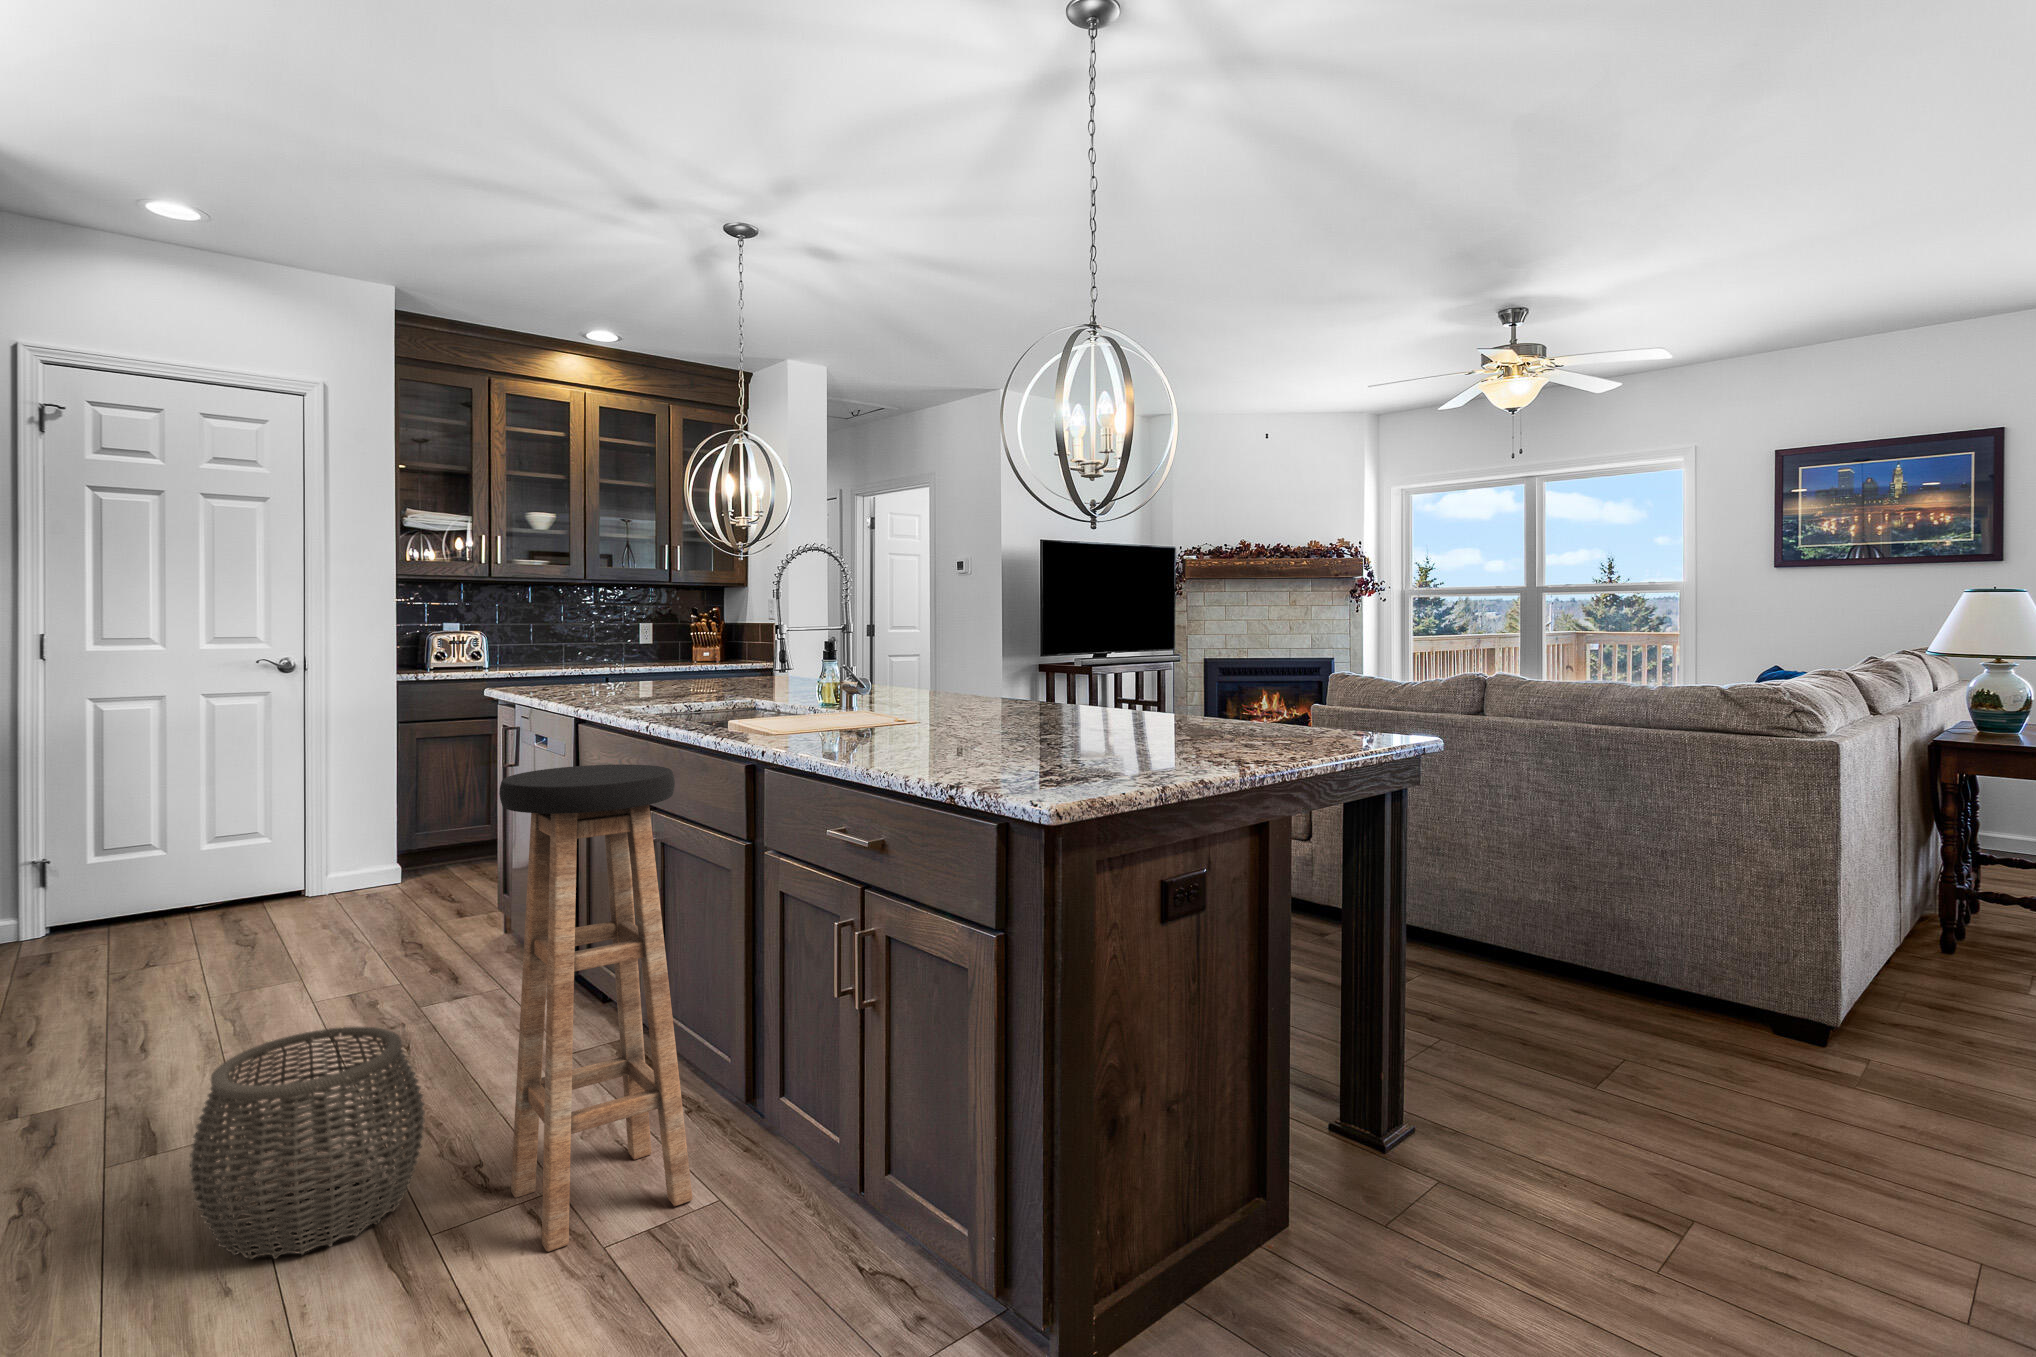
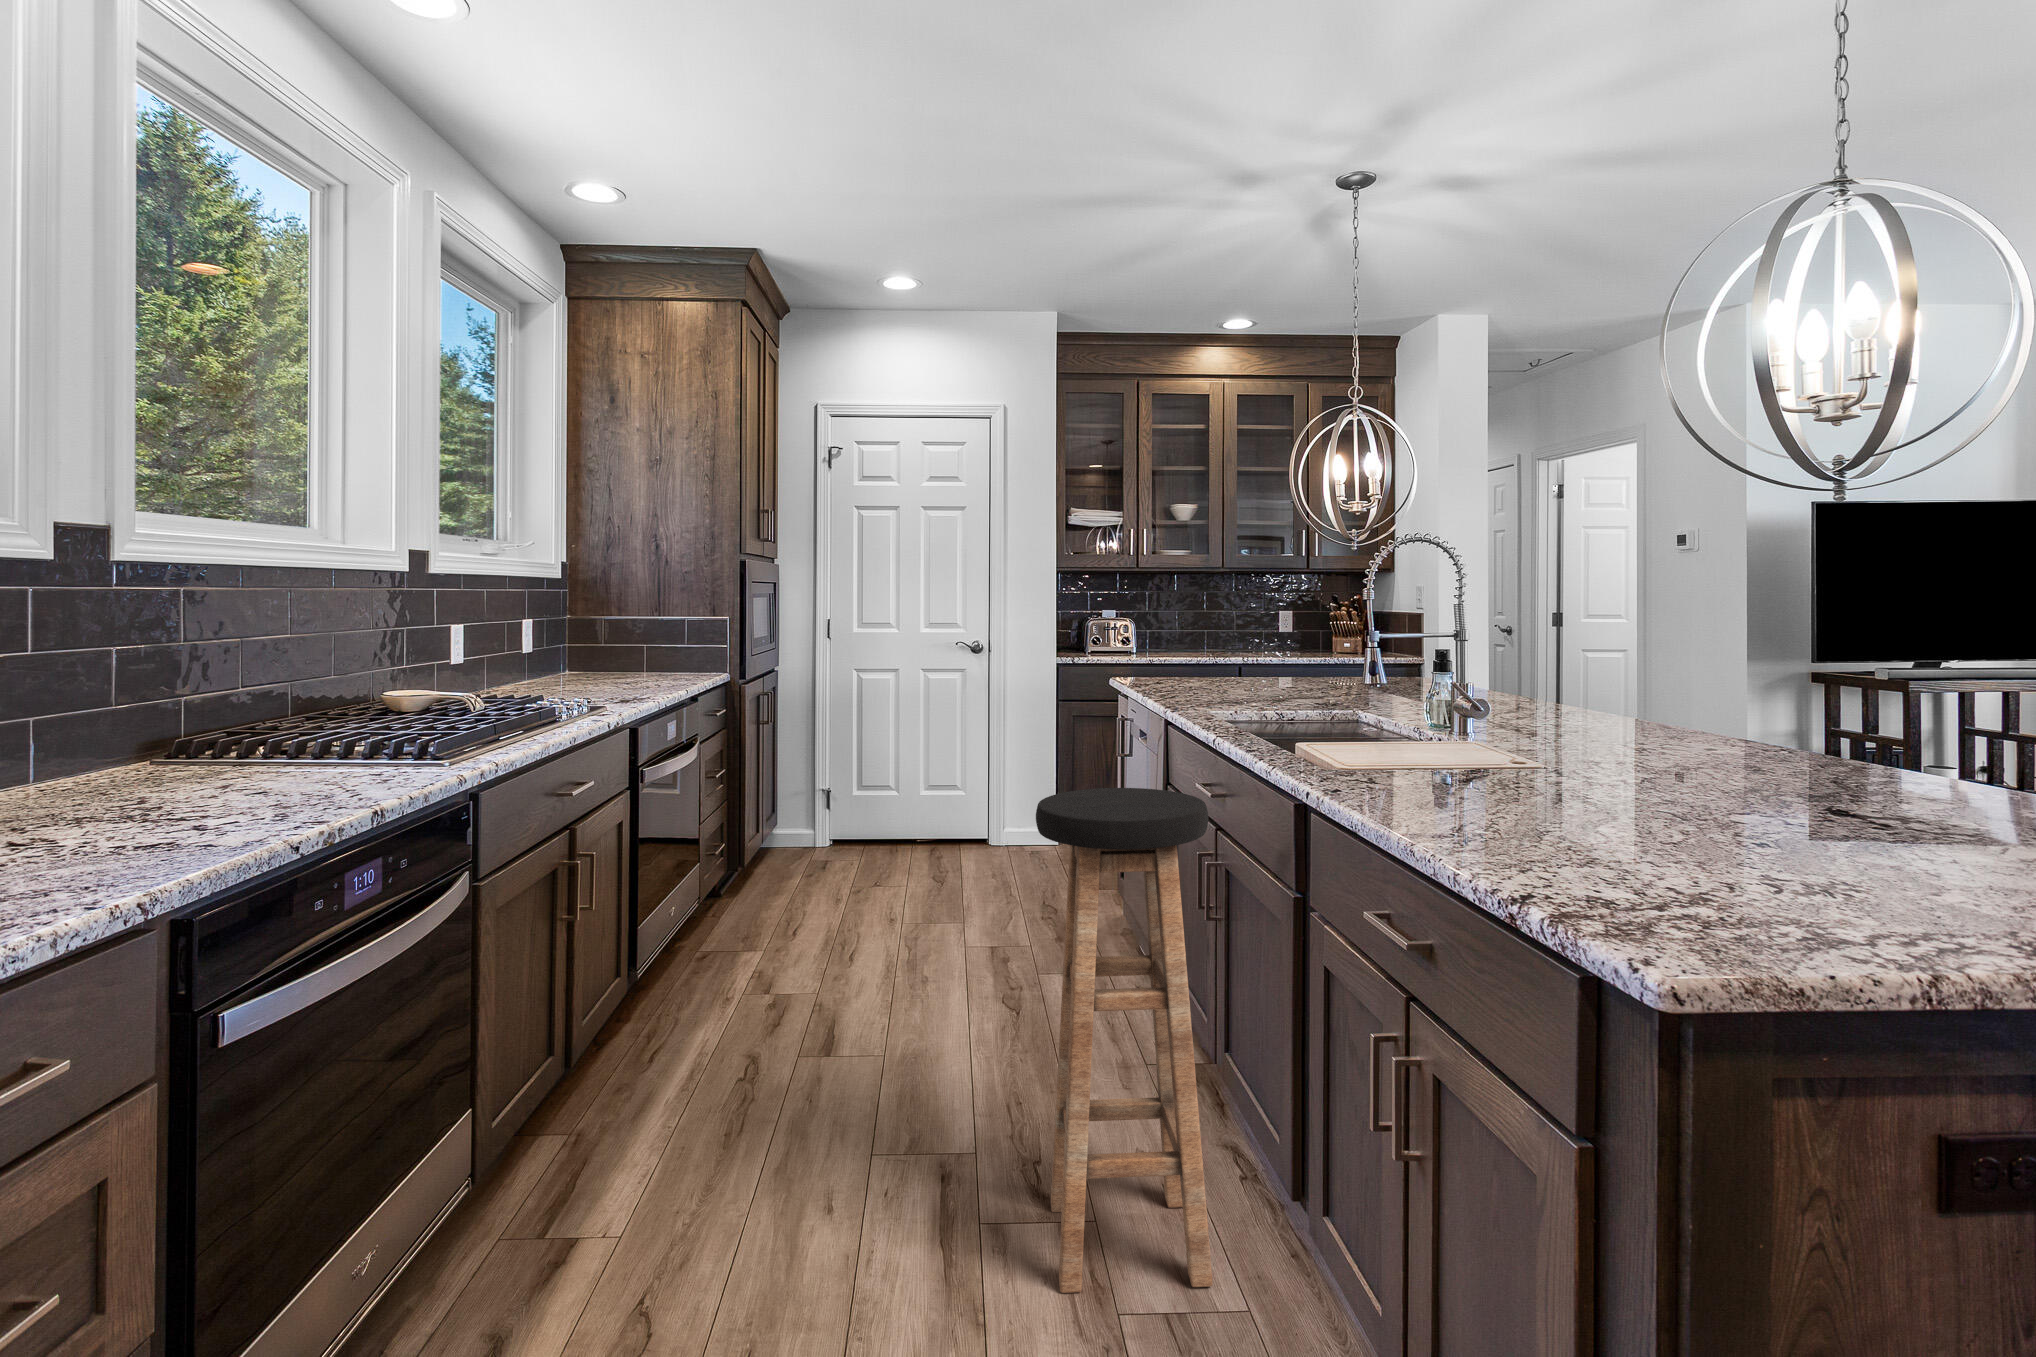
woven basket: present [190,1026,425,1259] -> none [809,1000,987,1208]

